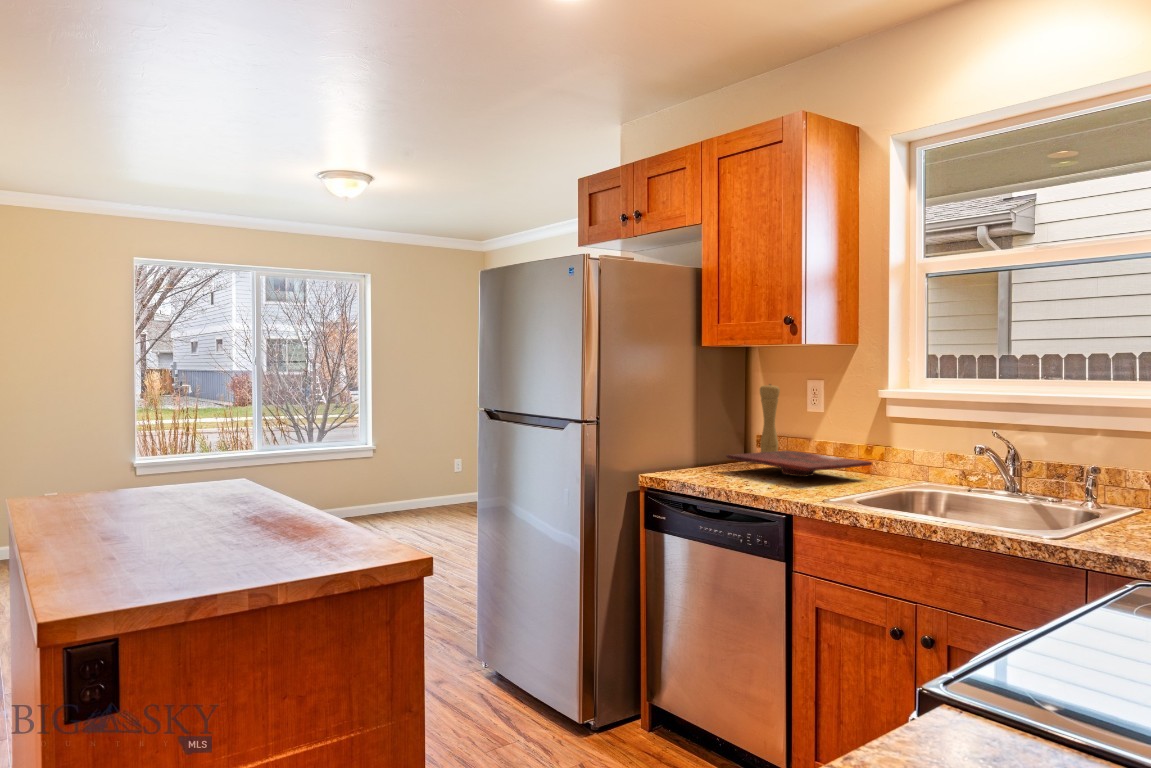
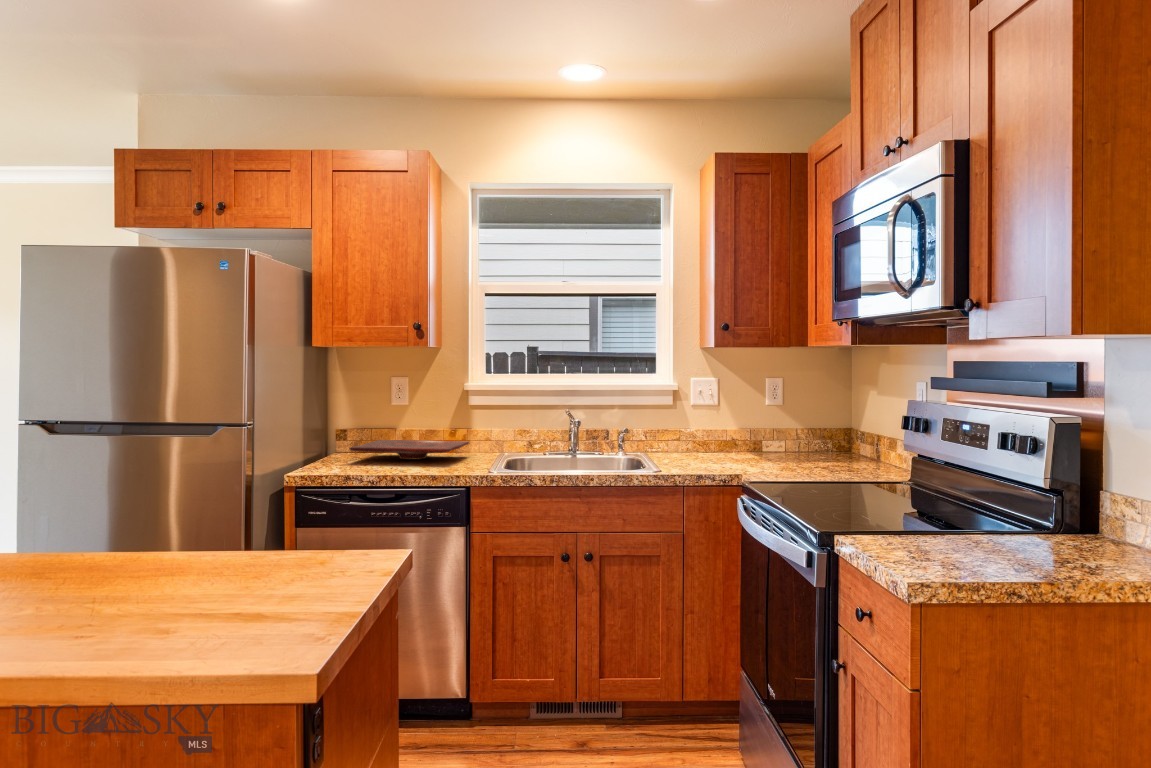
pepper mill: present [760,384,780,452] -> none [344,381,363,453]

